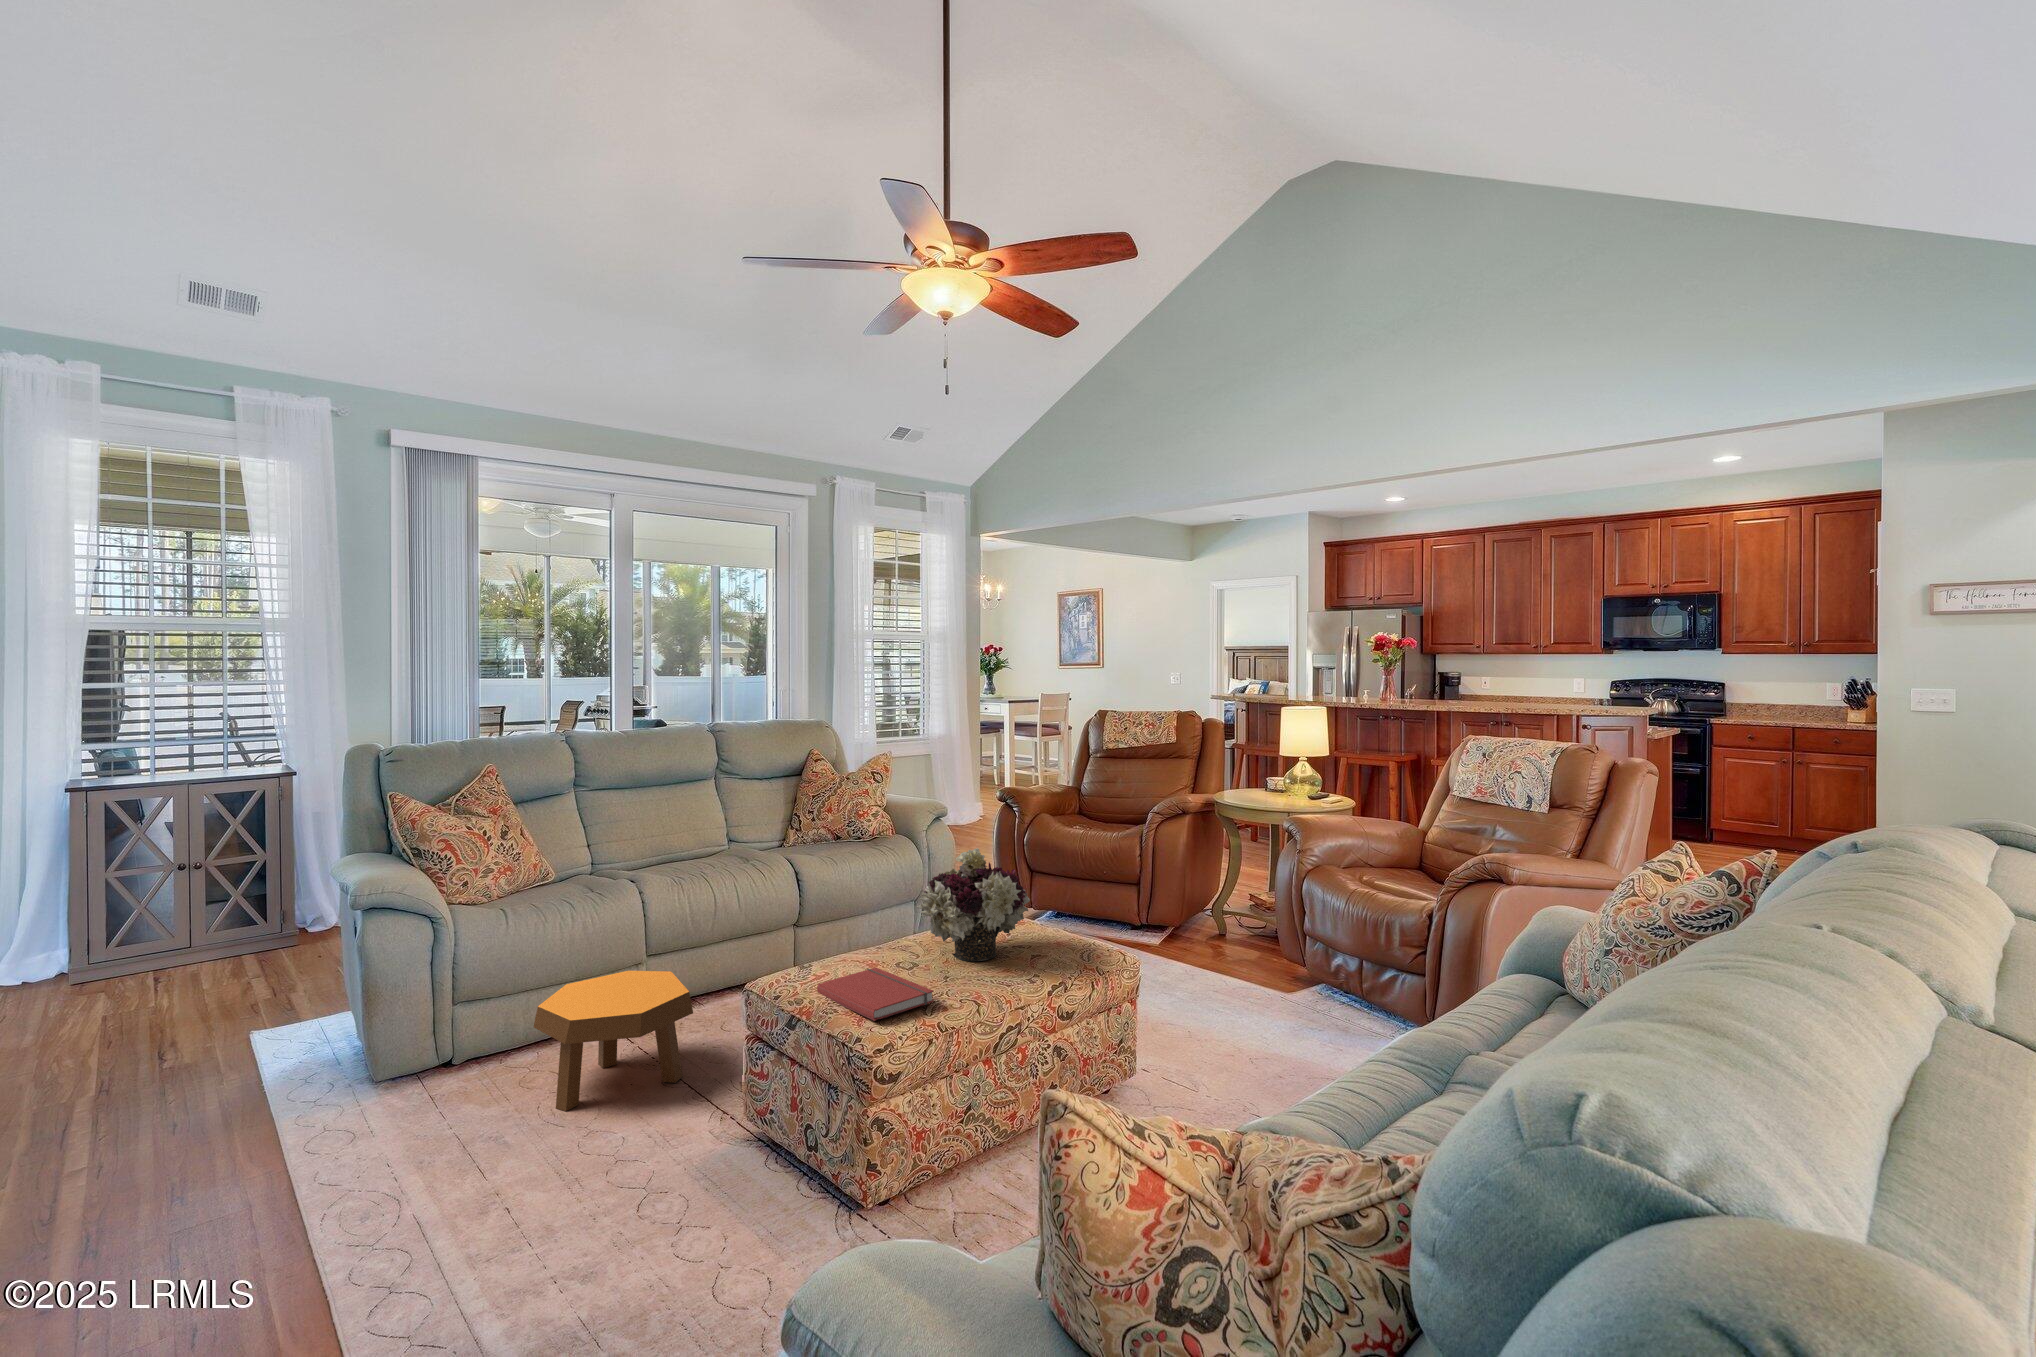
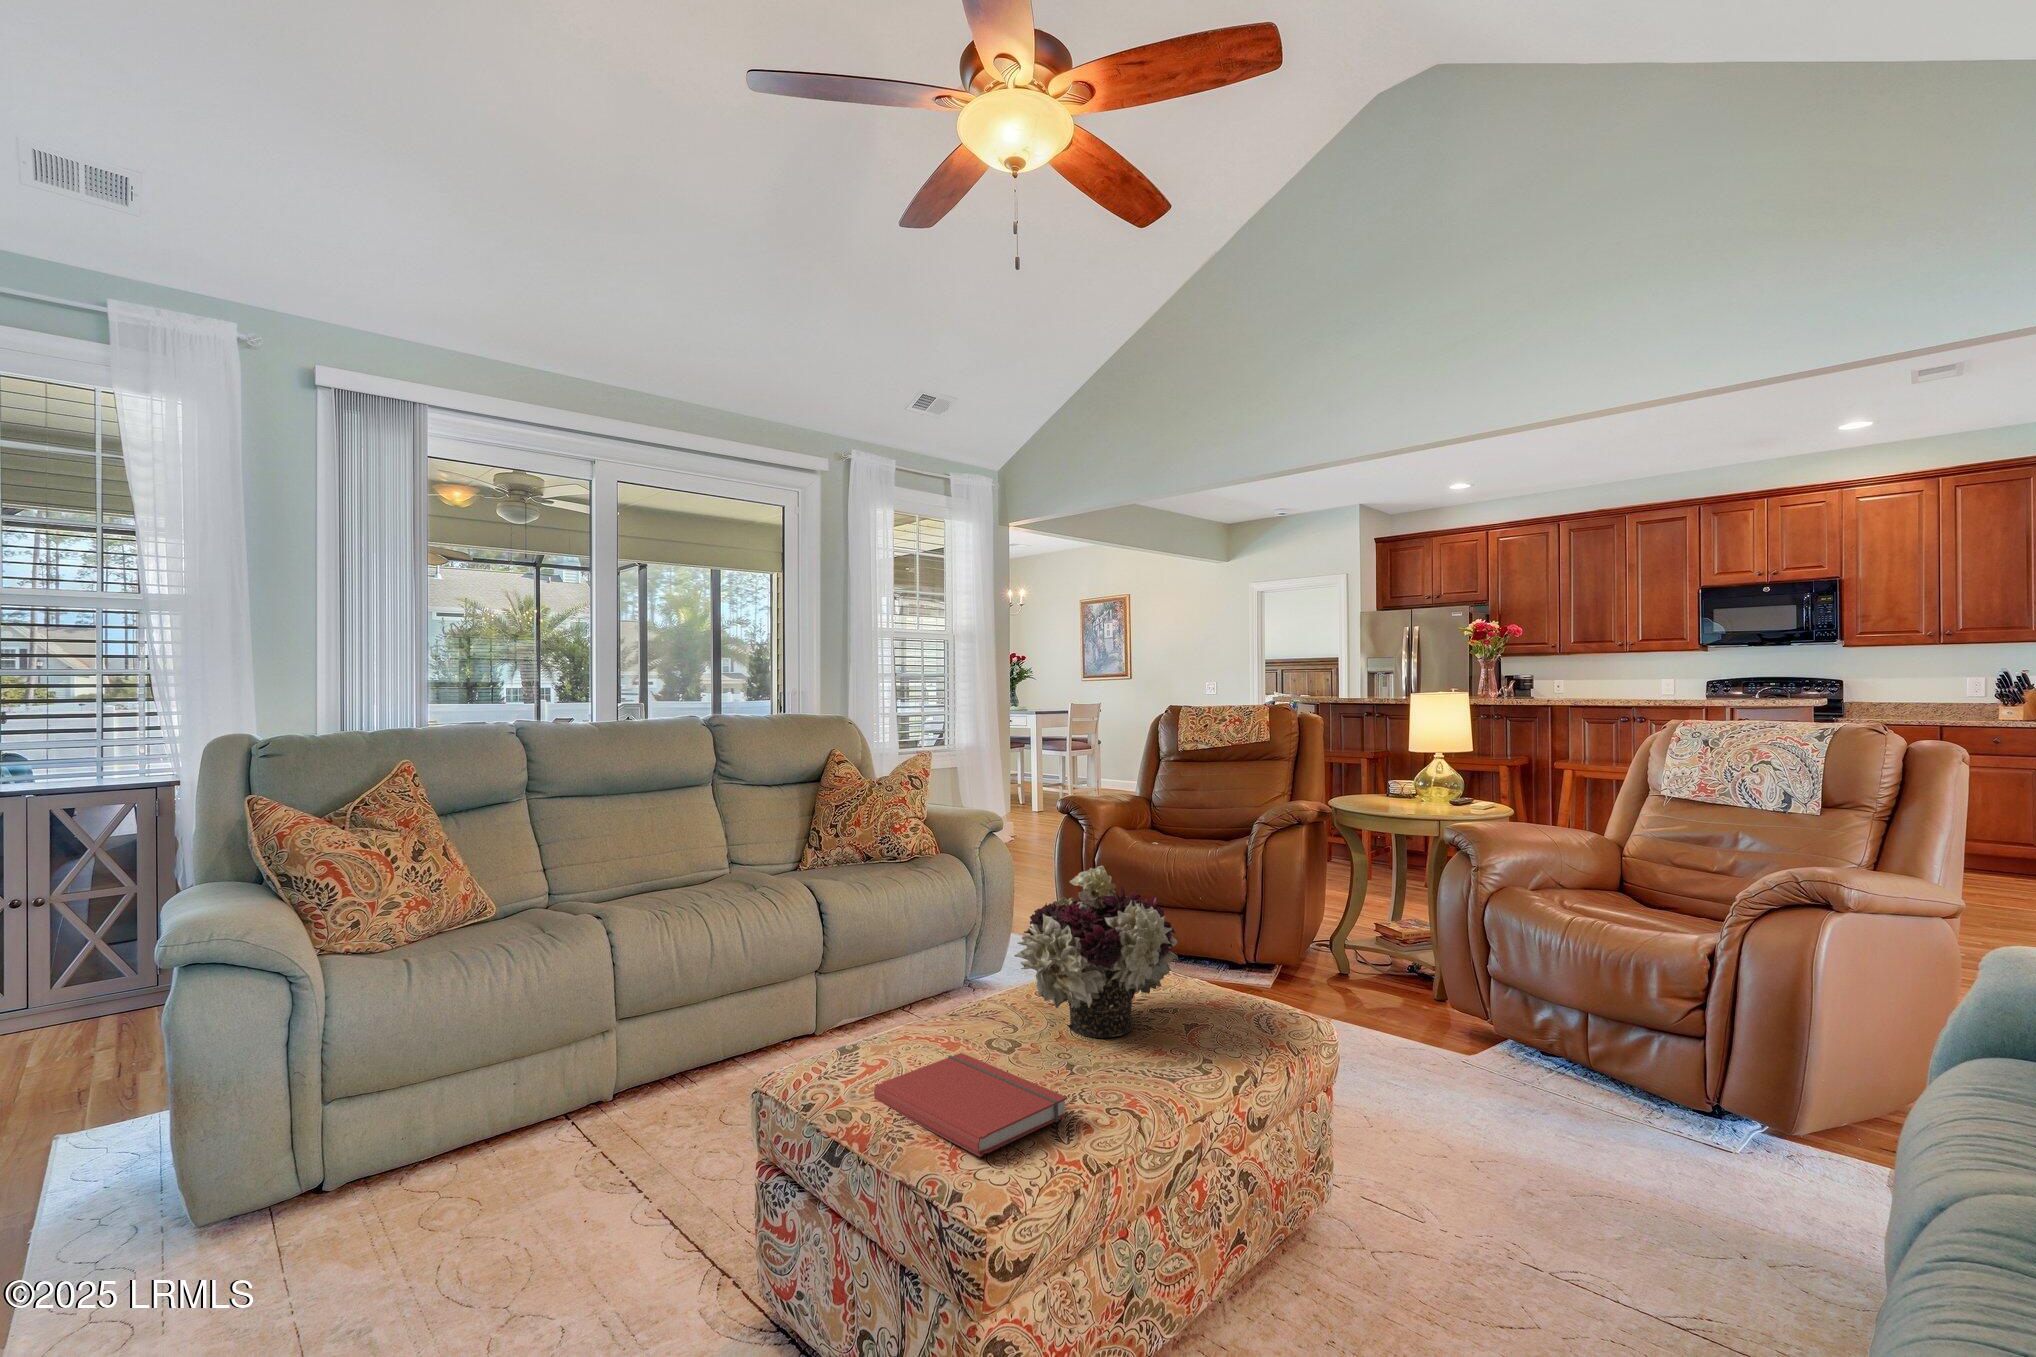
footstool: present [534,971,693,1111] -> none [435,1048,677,1277]

